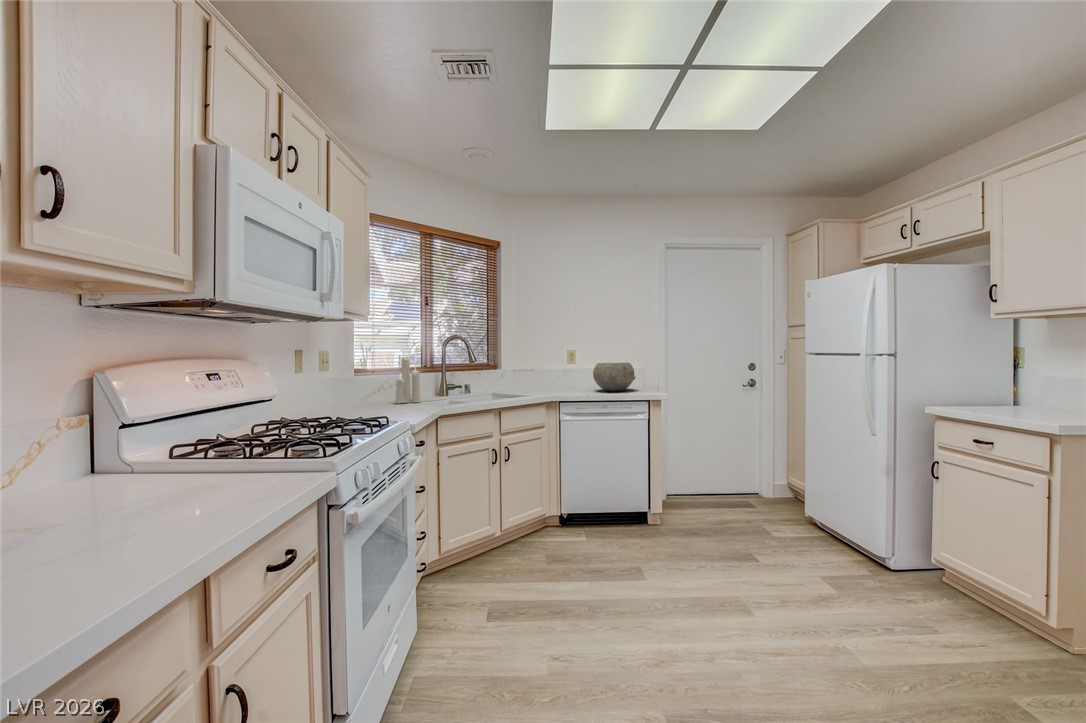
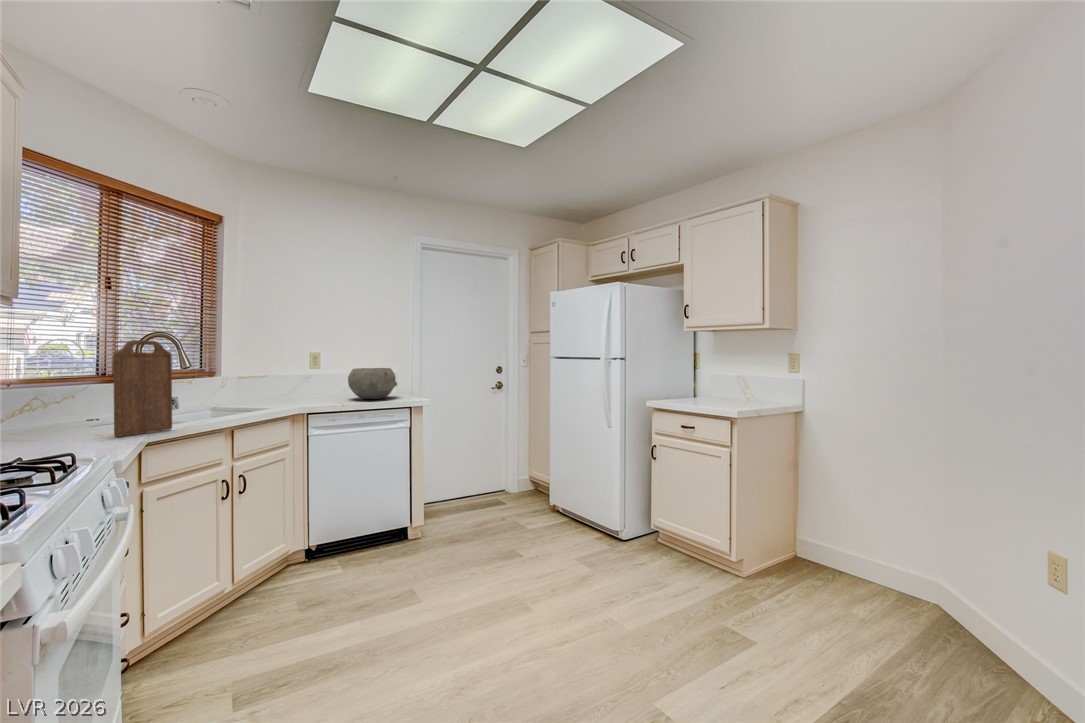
cutting board: none [422,341,457,409] -> present [113,340,172,437]
candle: present [395,357,421,403] -> none [52,349,102,431]

